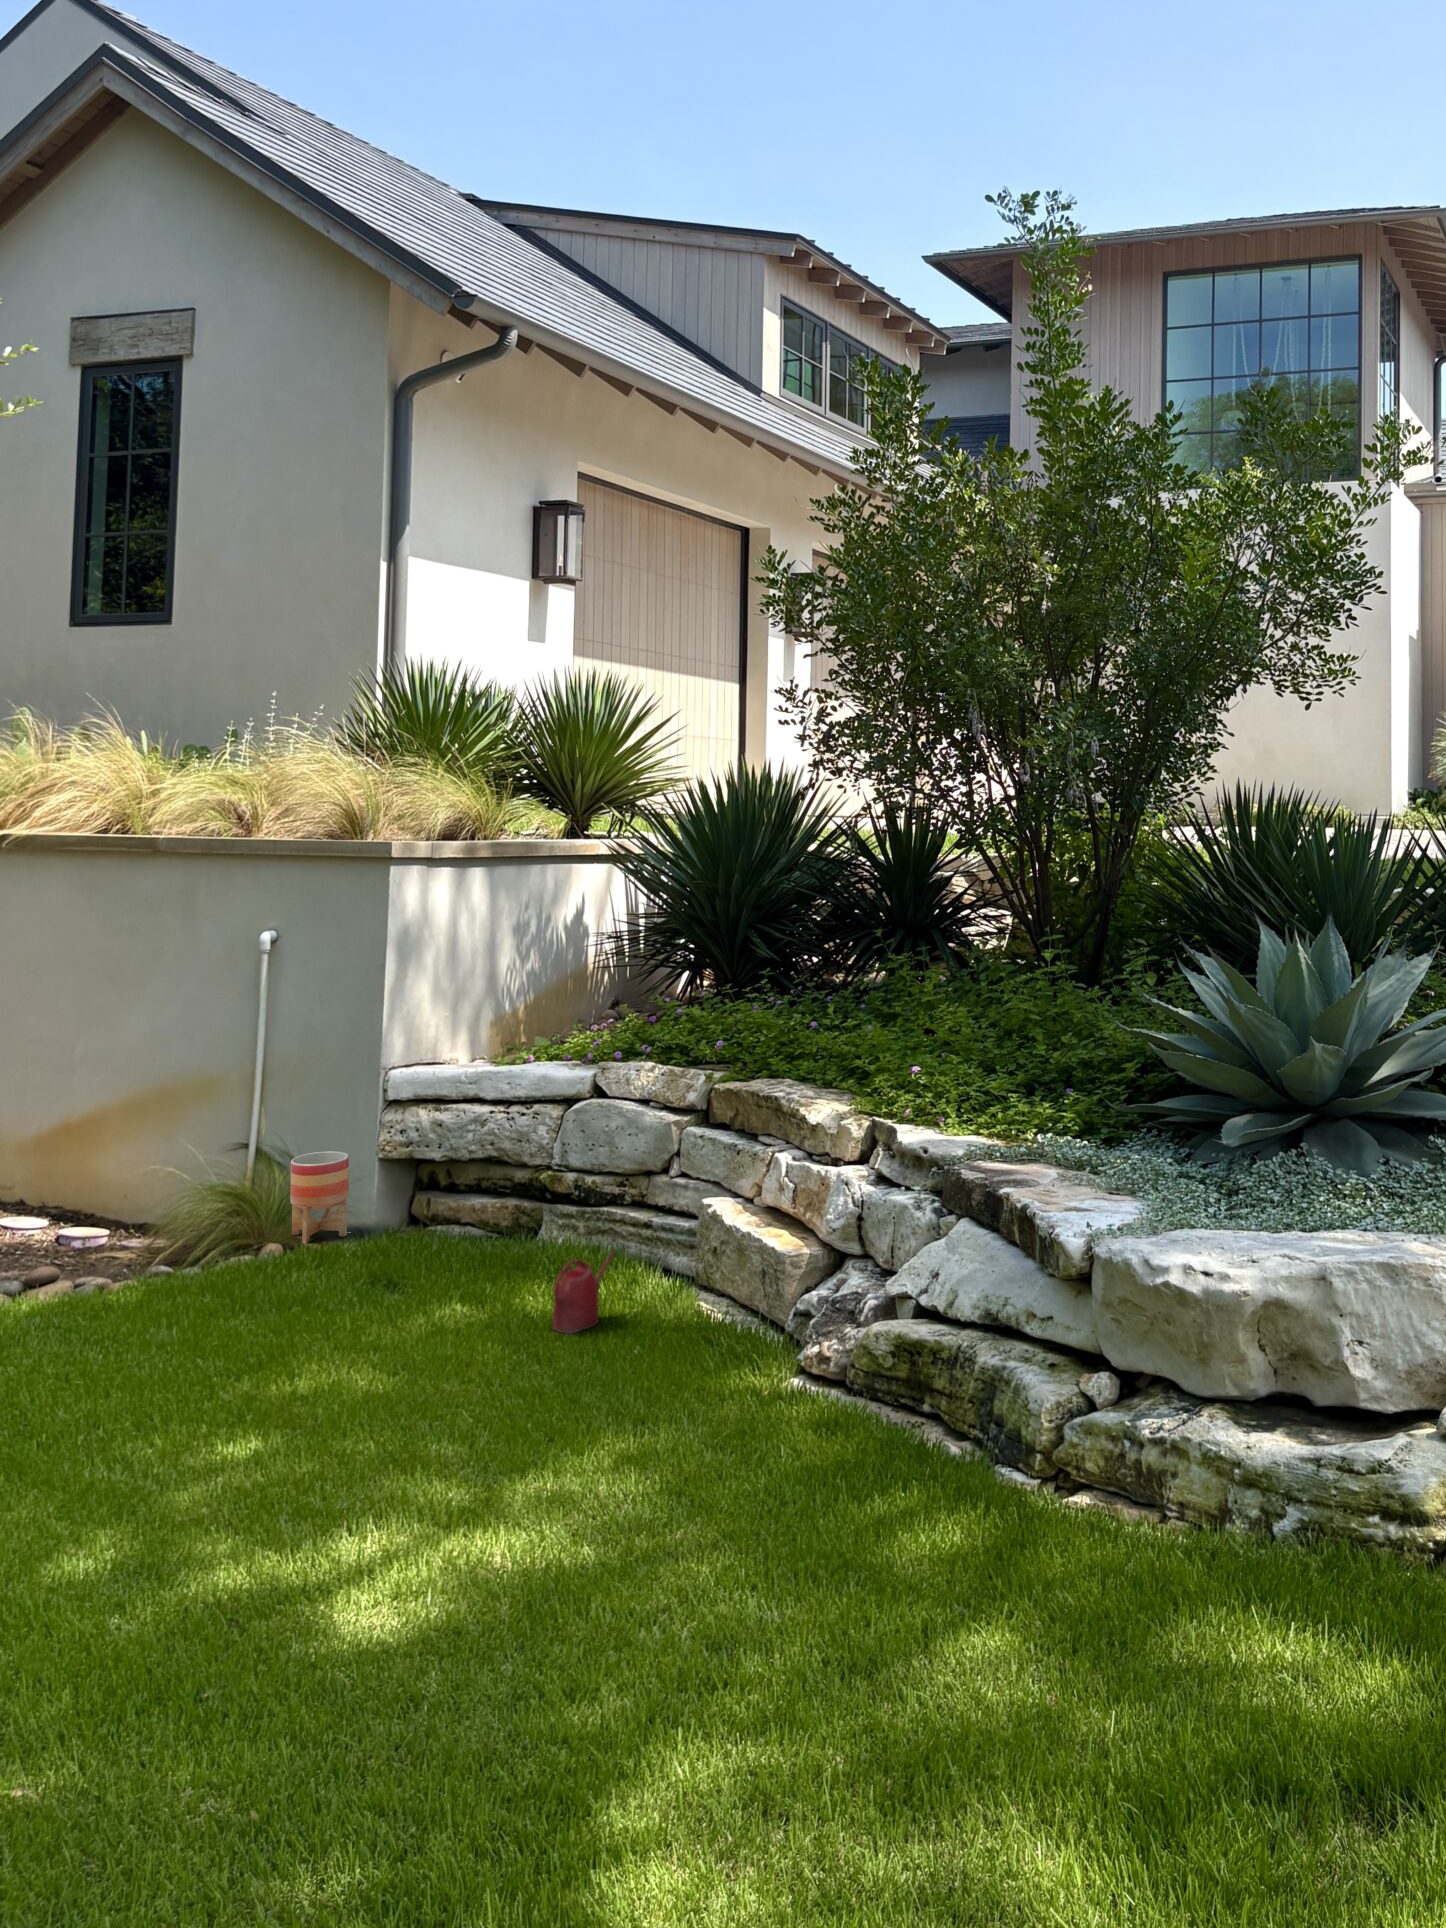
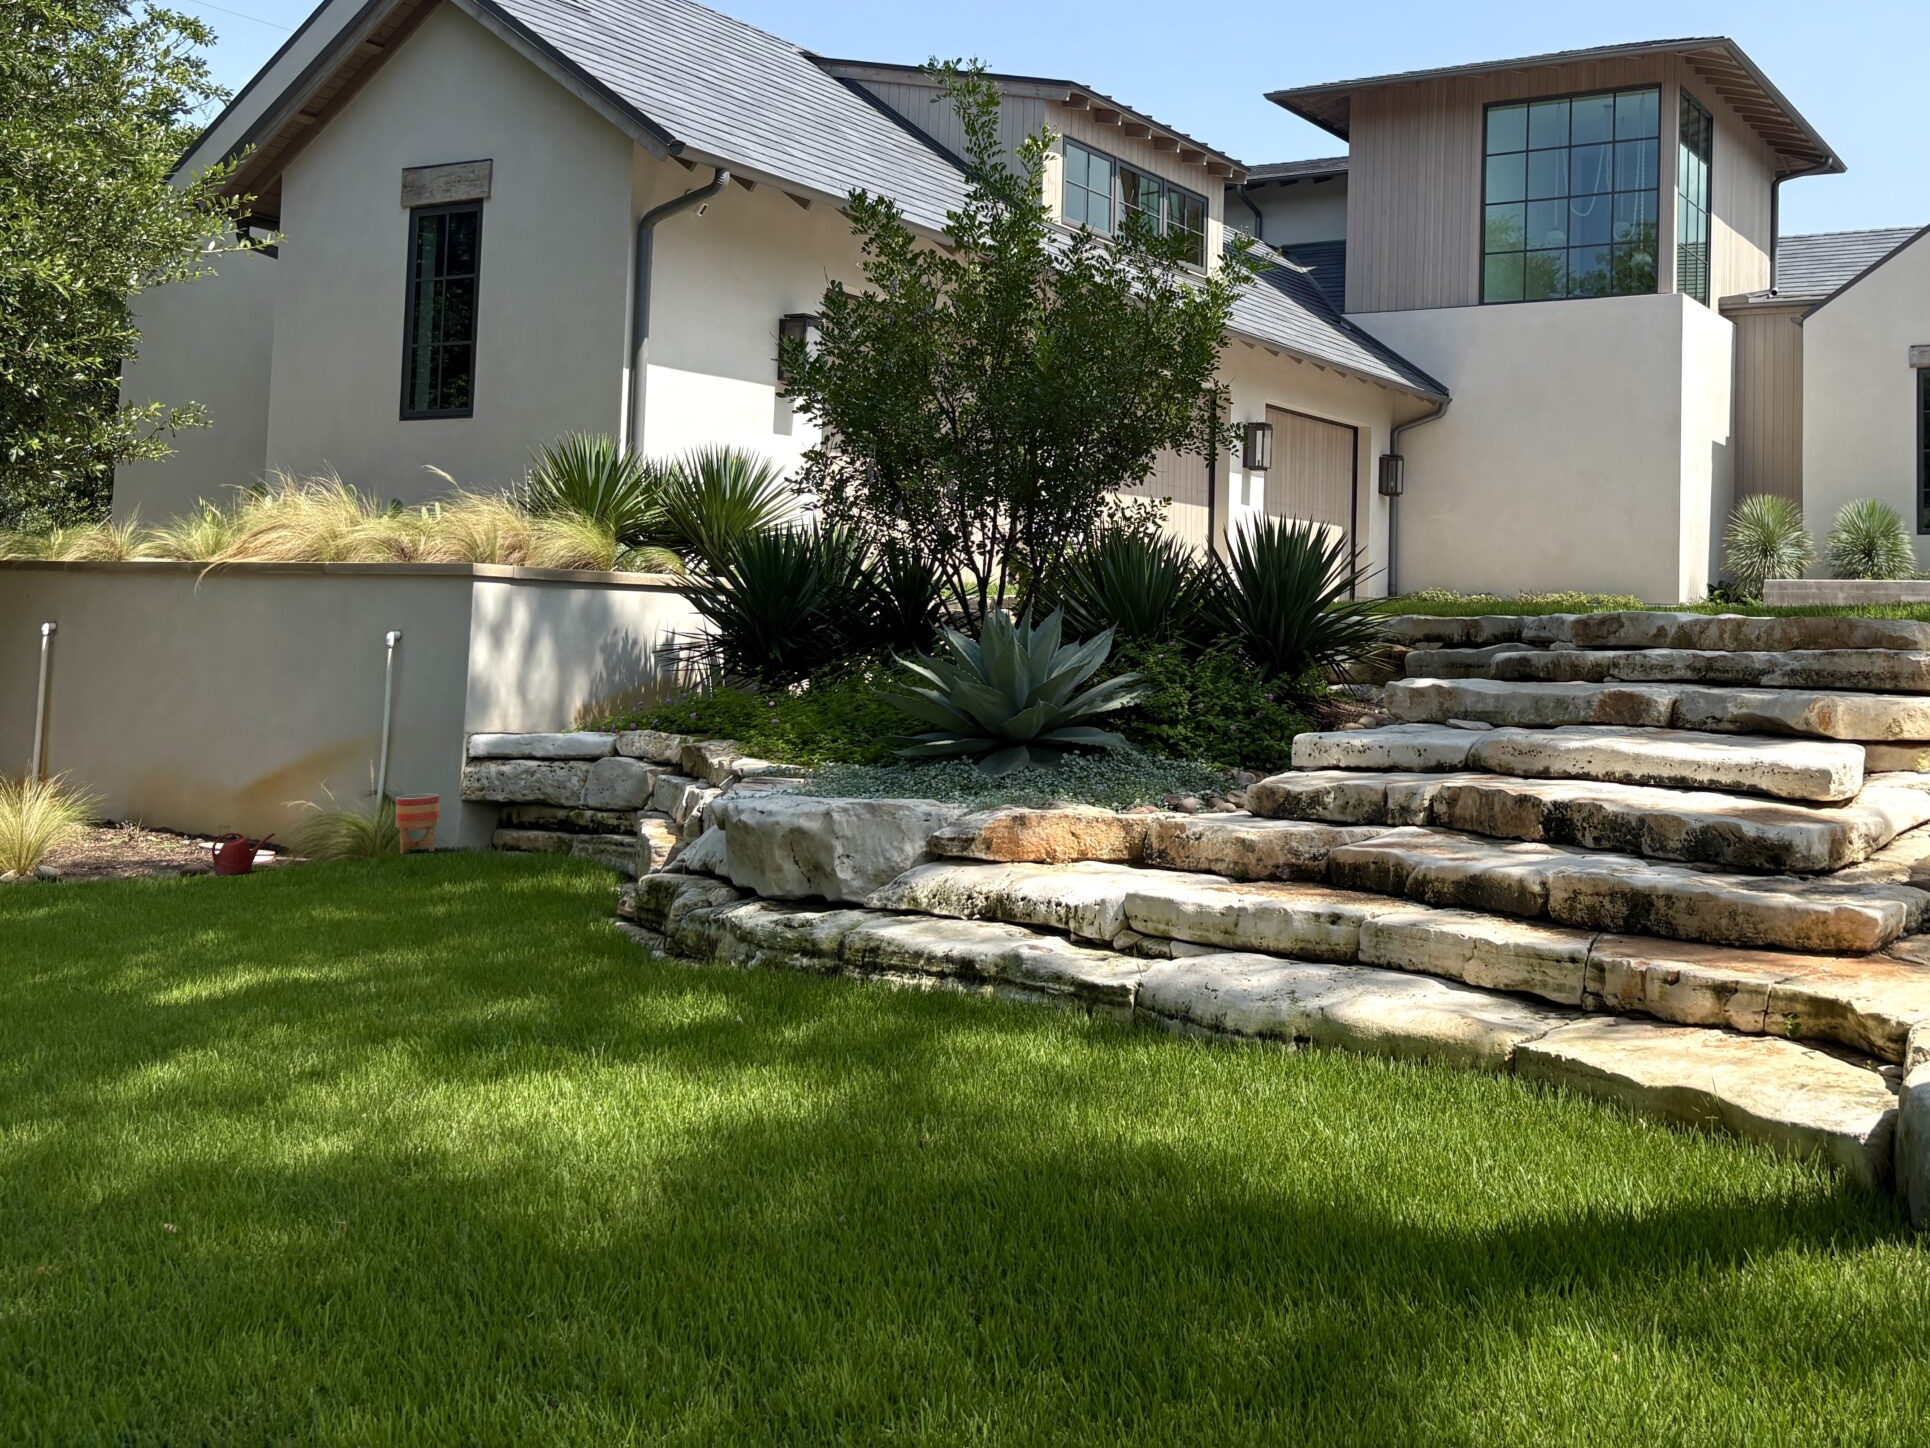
watering can: present [553,1252,616,1334] -> present [212,833,276,875]

